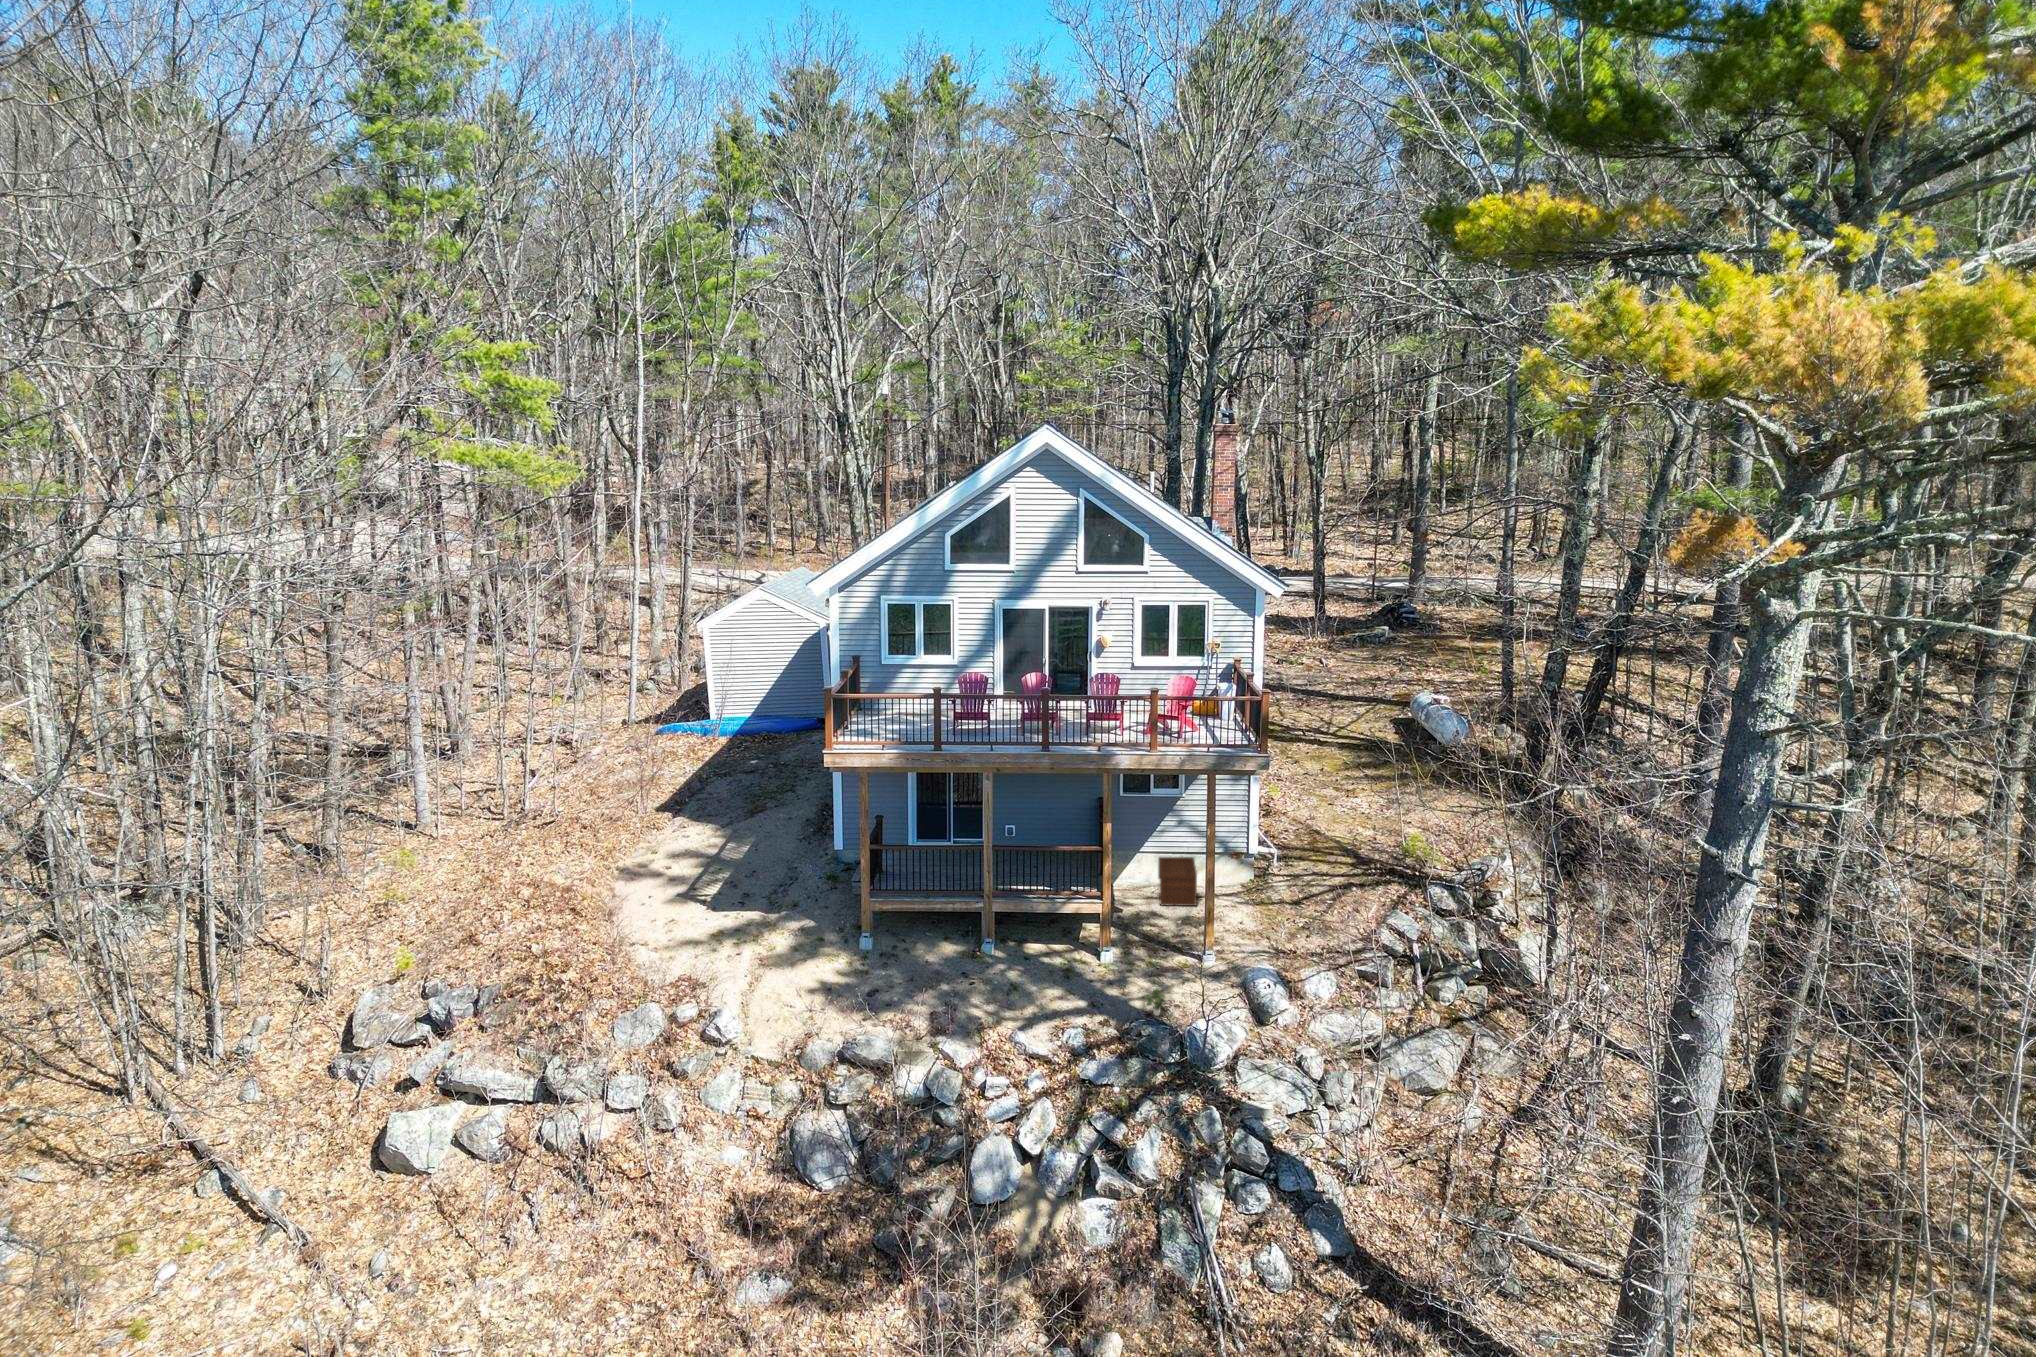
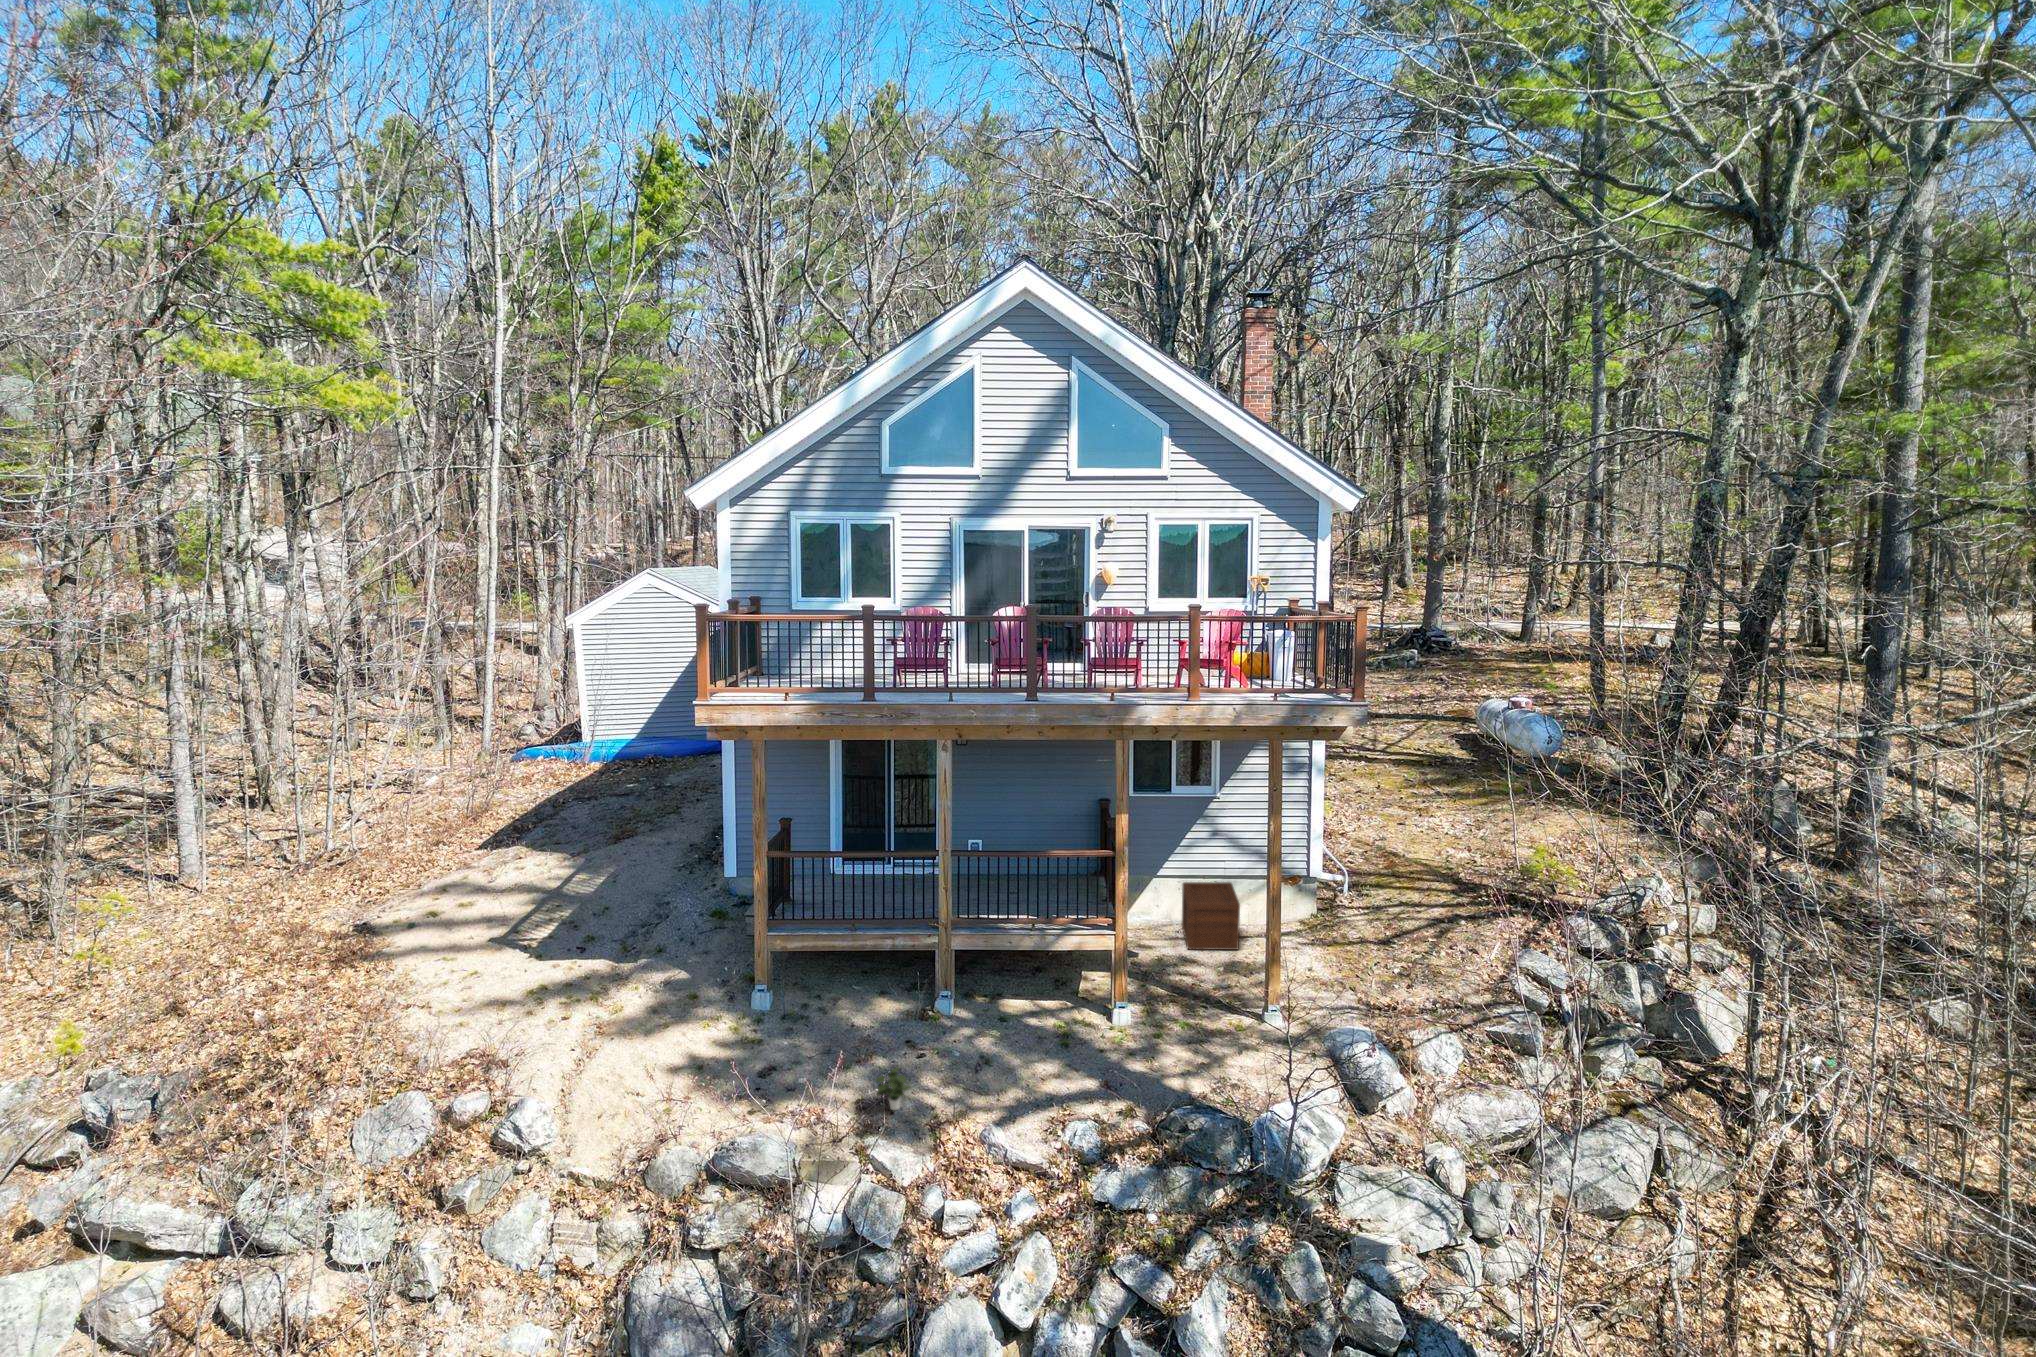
potted plant: present [1145,988,1166,1016] -> present [875,1067,909,1110]

